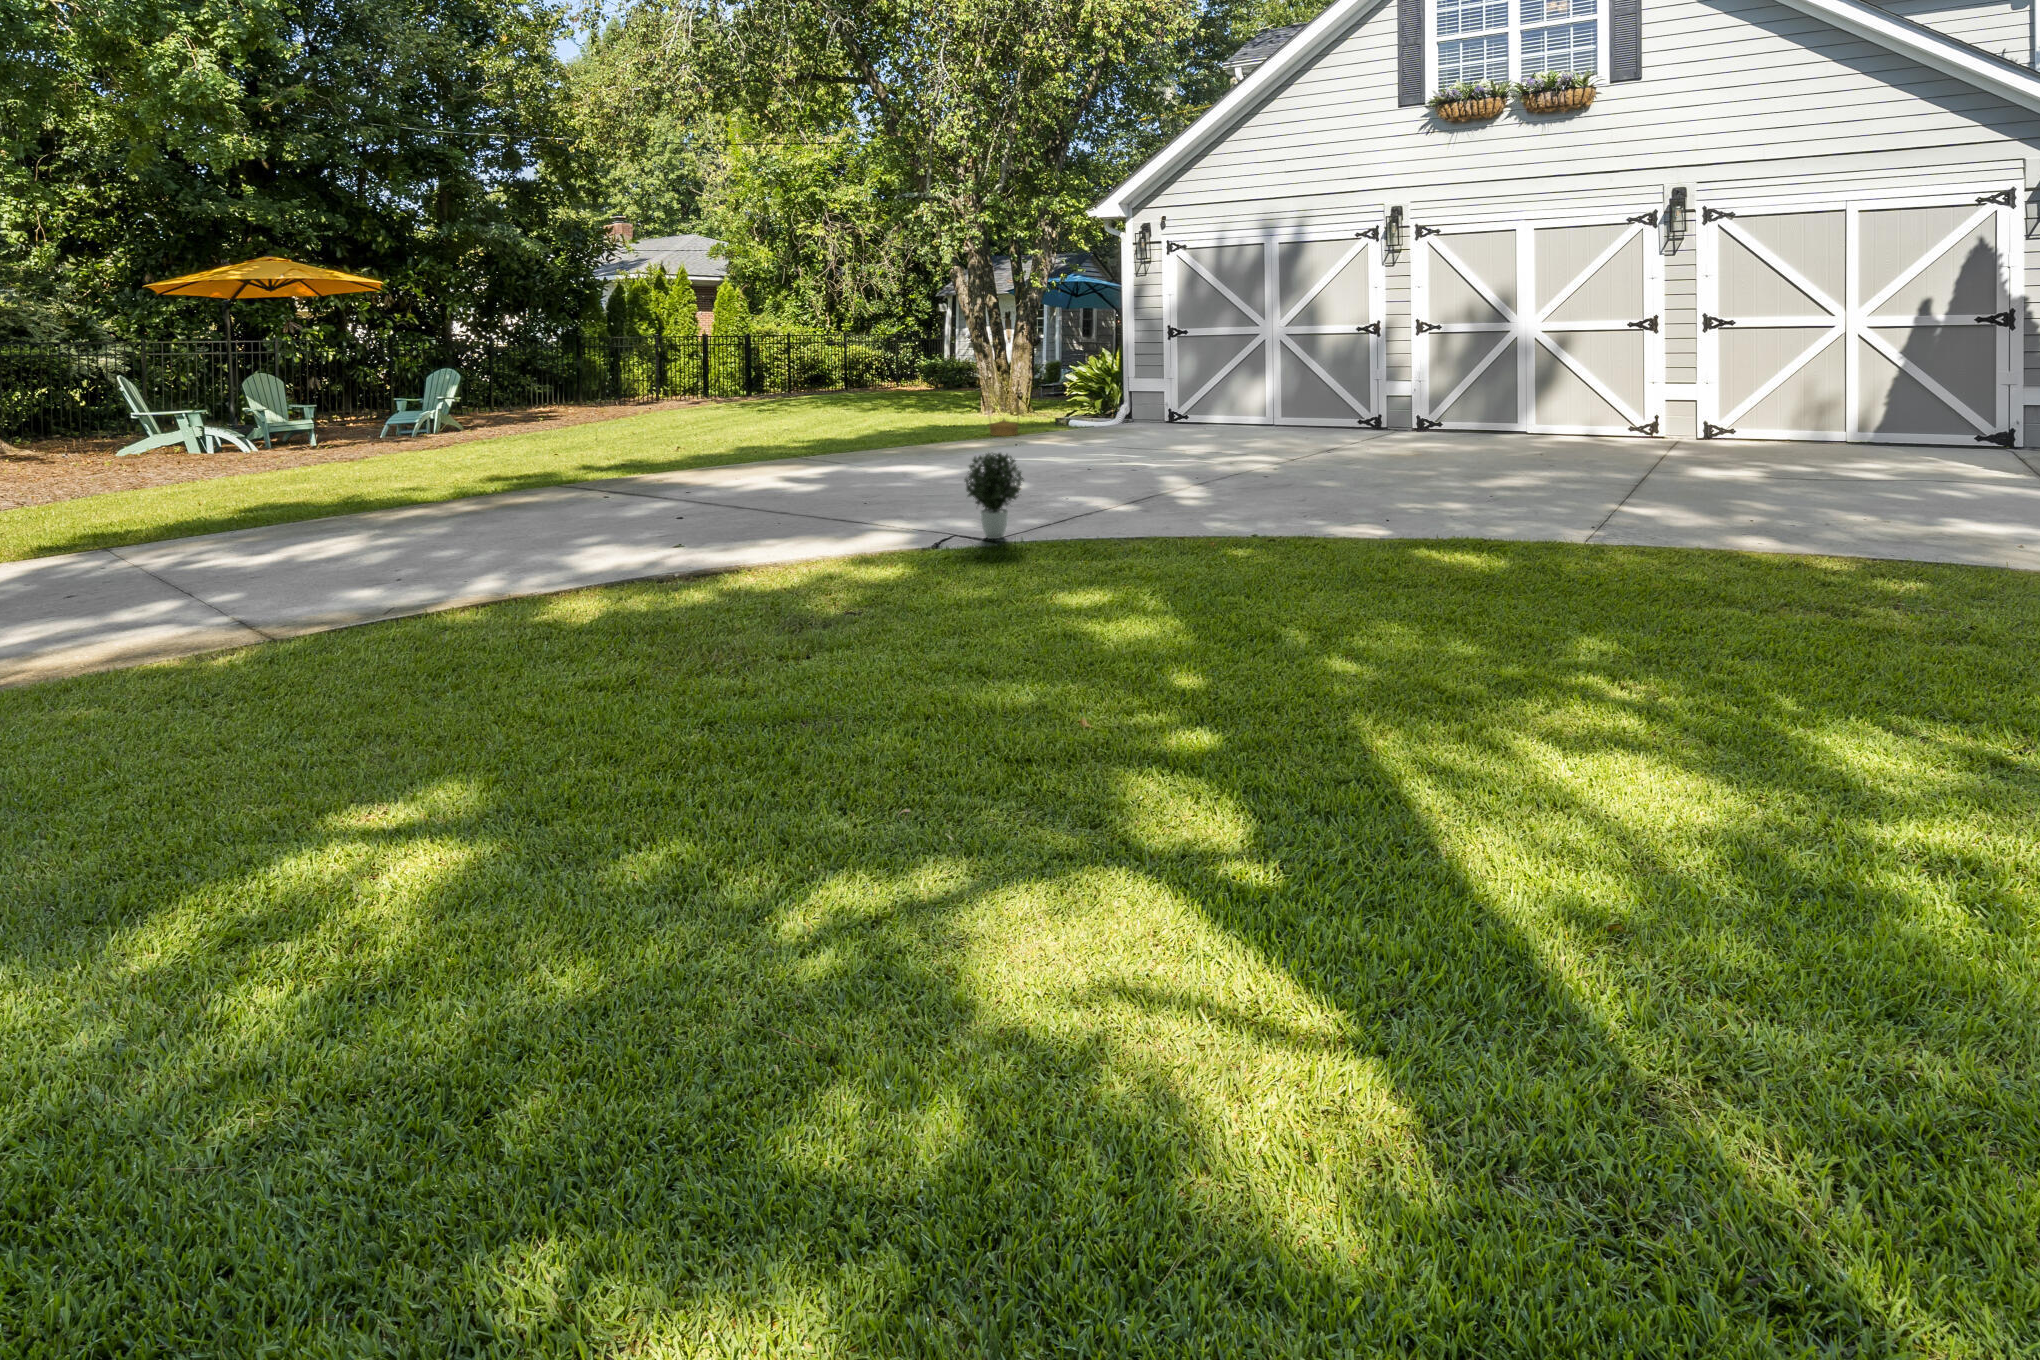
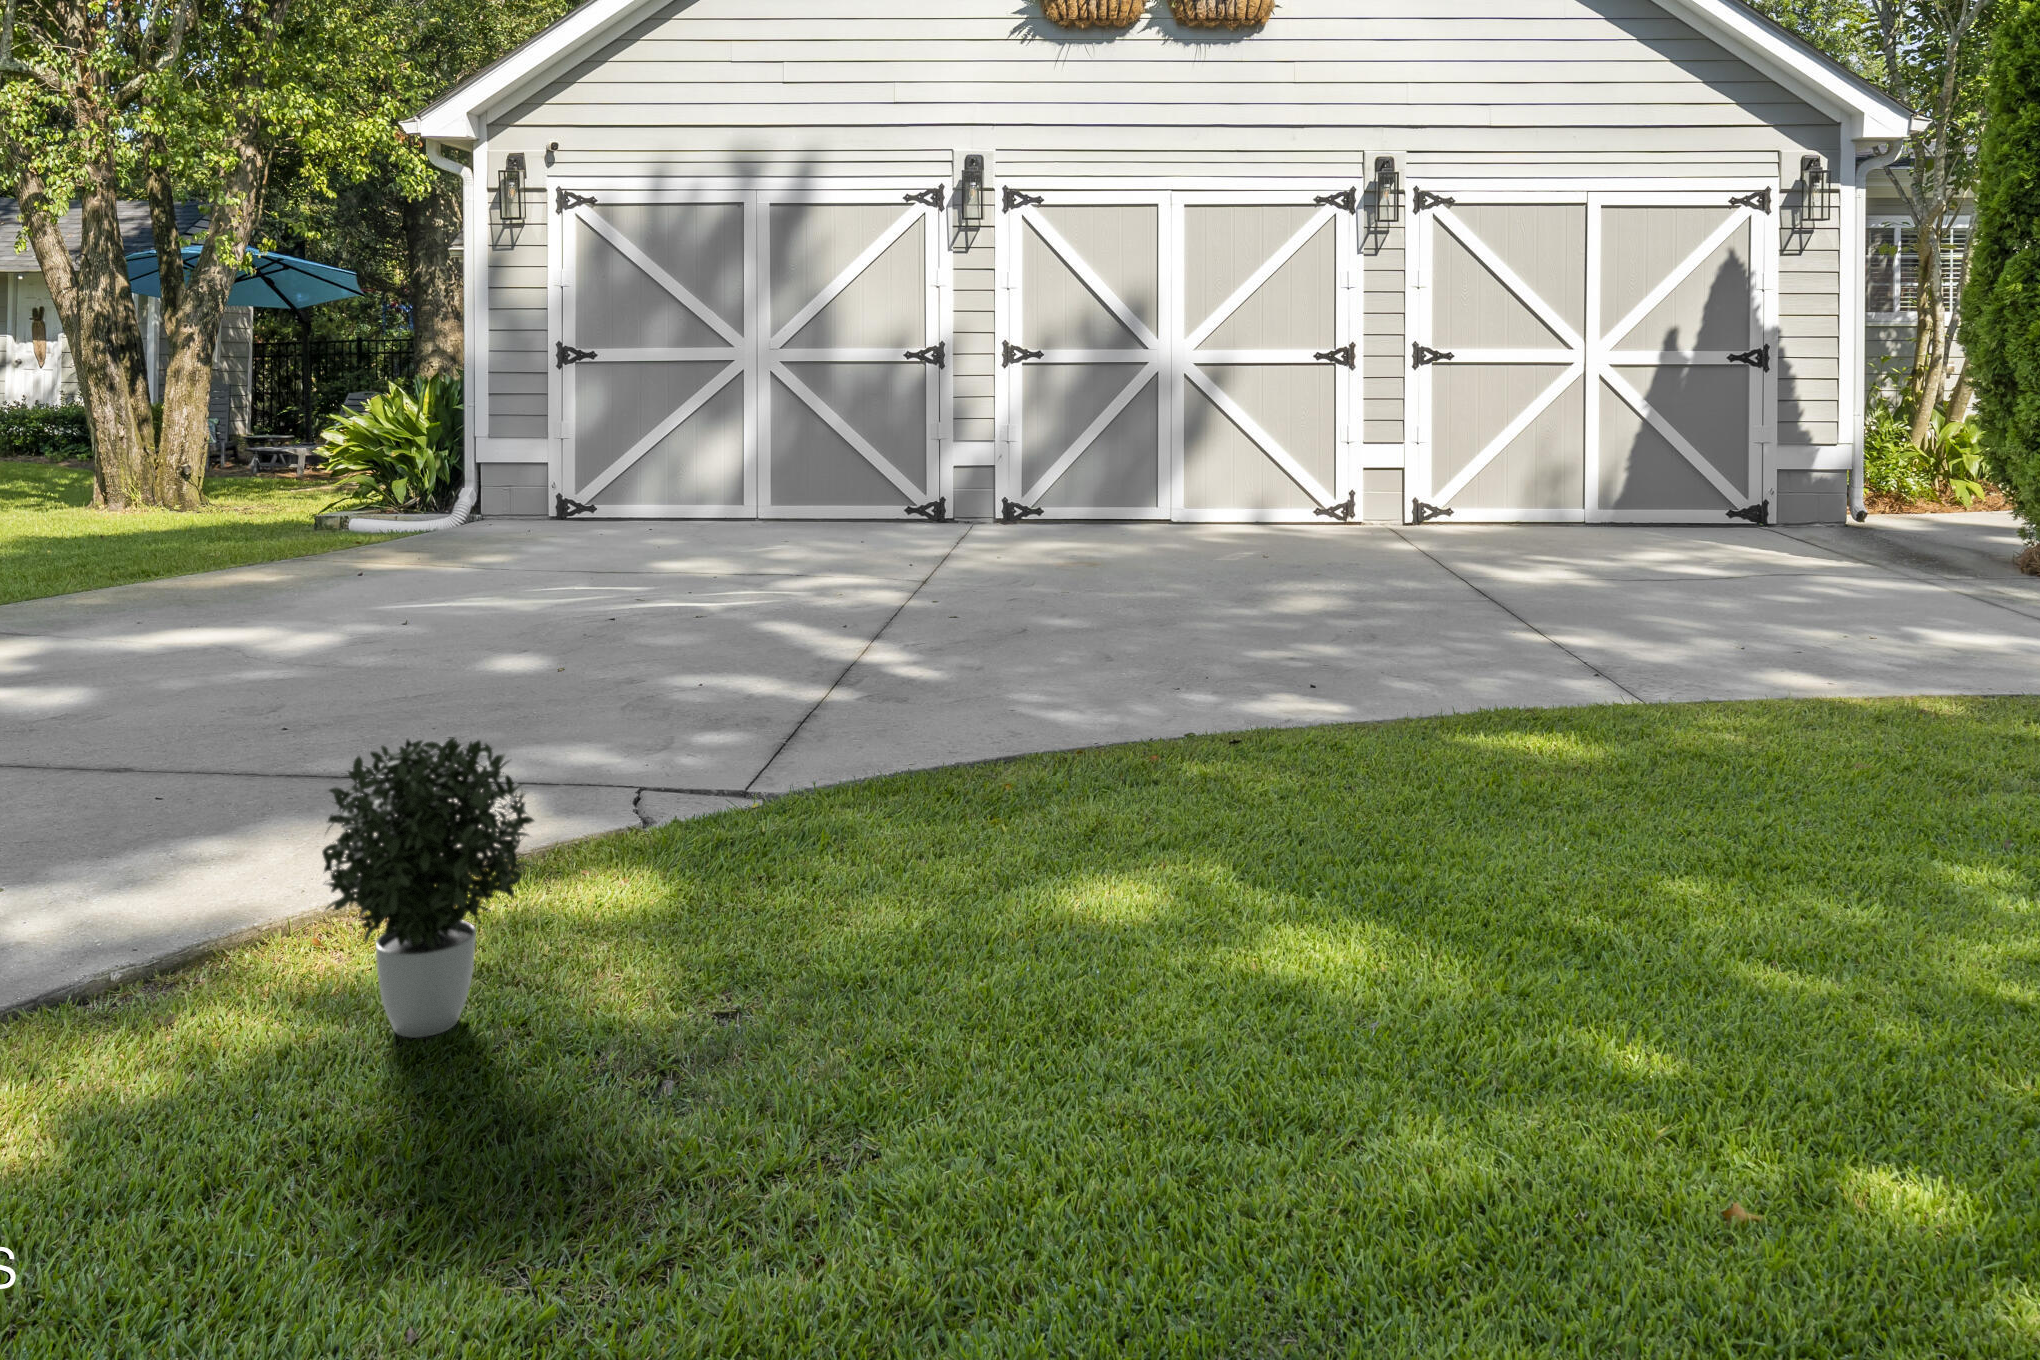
basket: present [988,403,1019,436] -> none [190,493,262,564]

